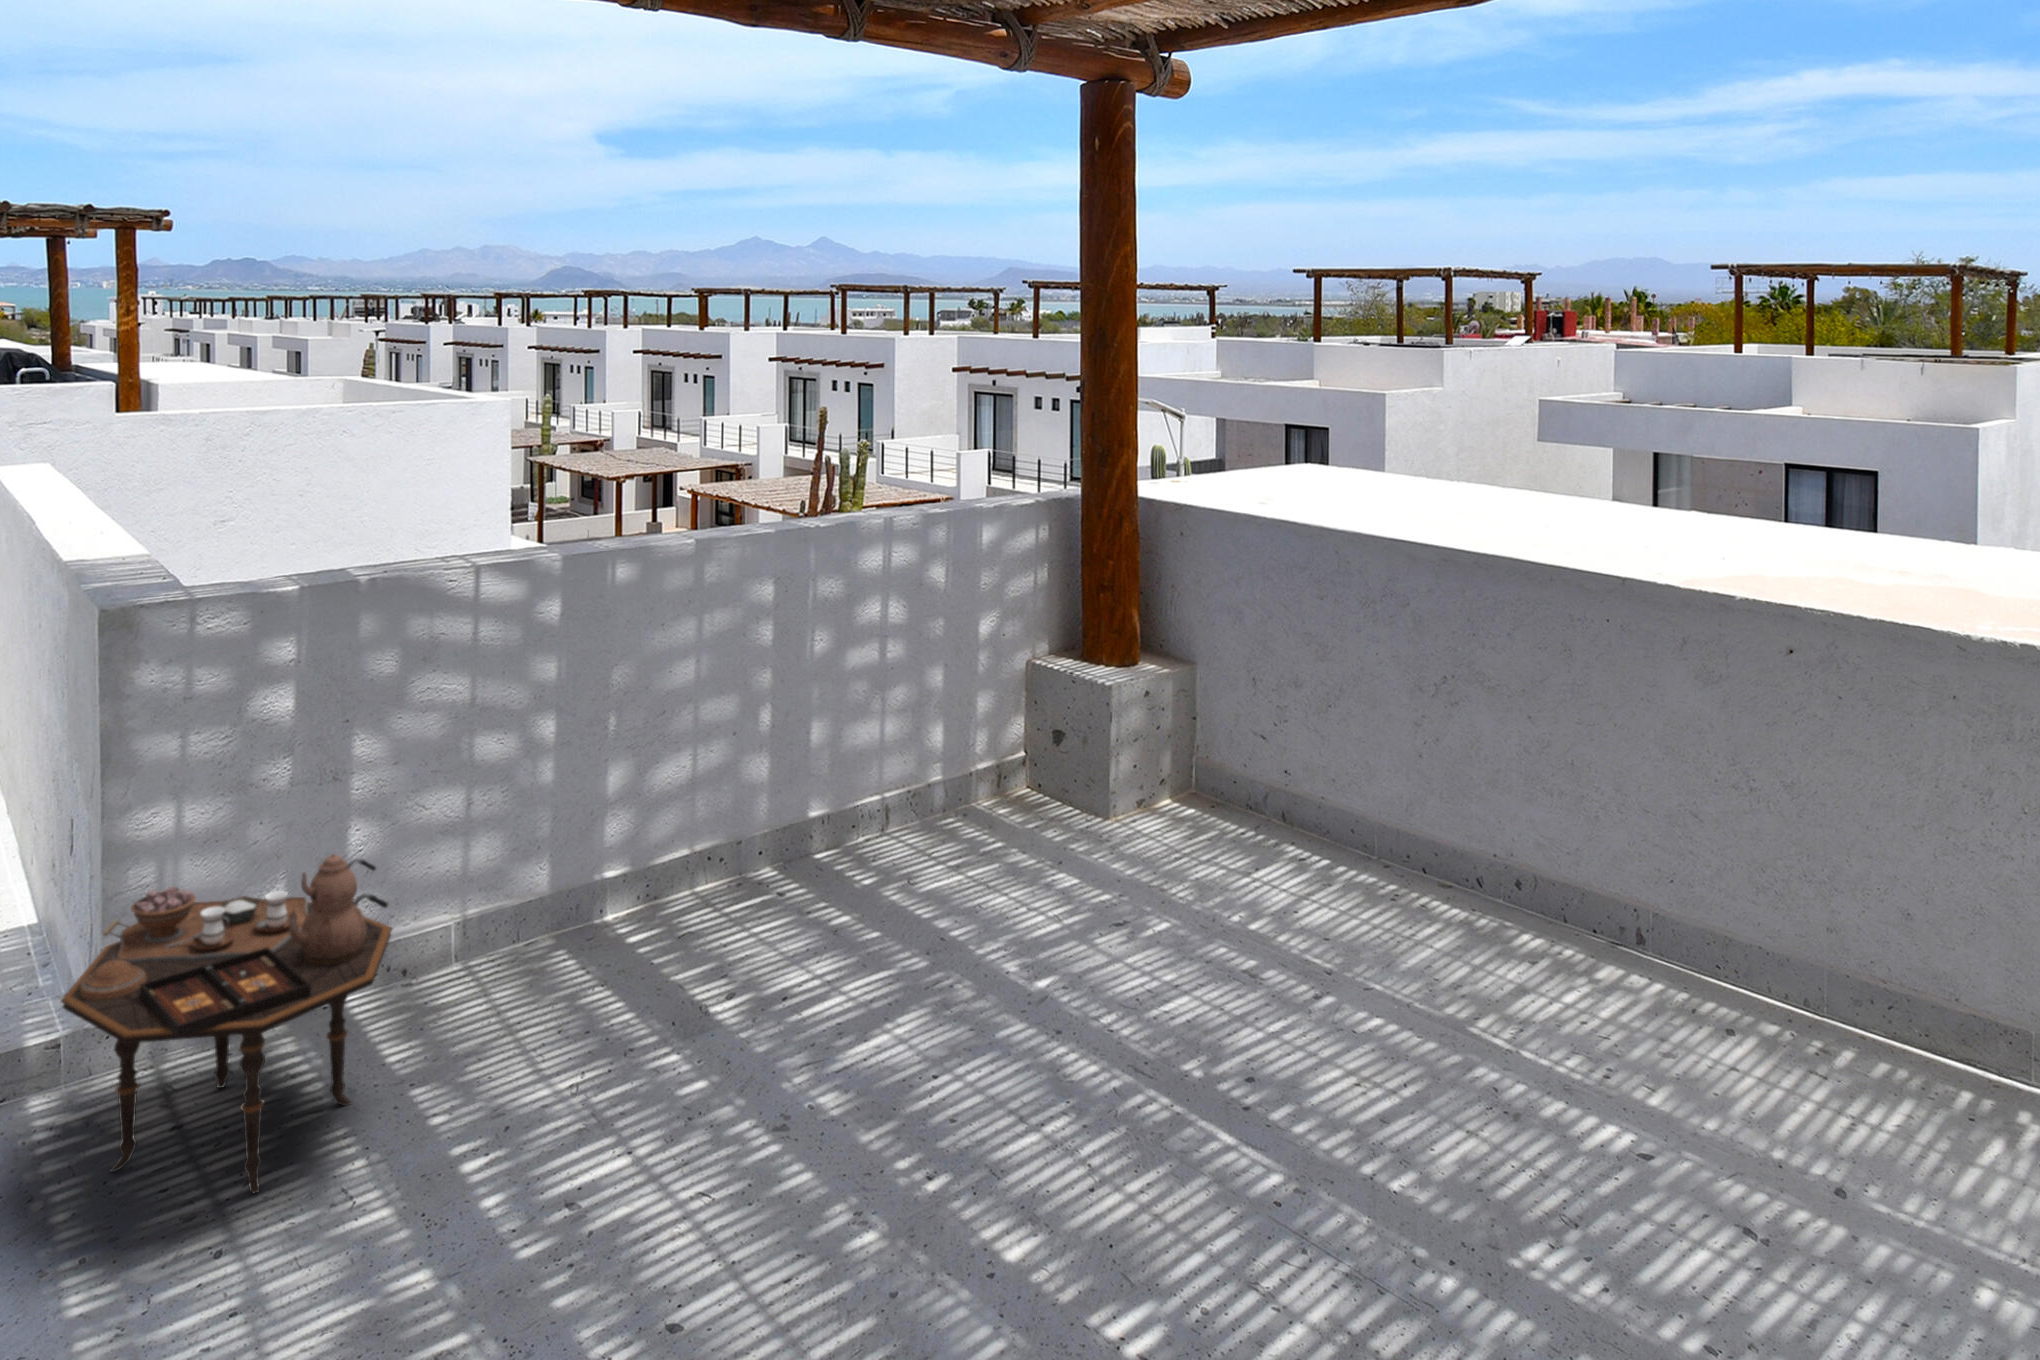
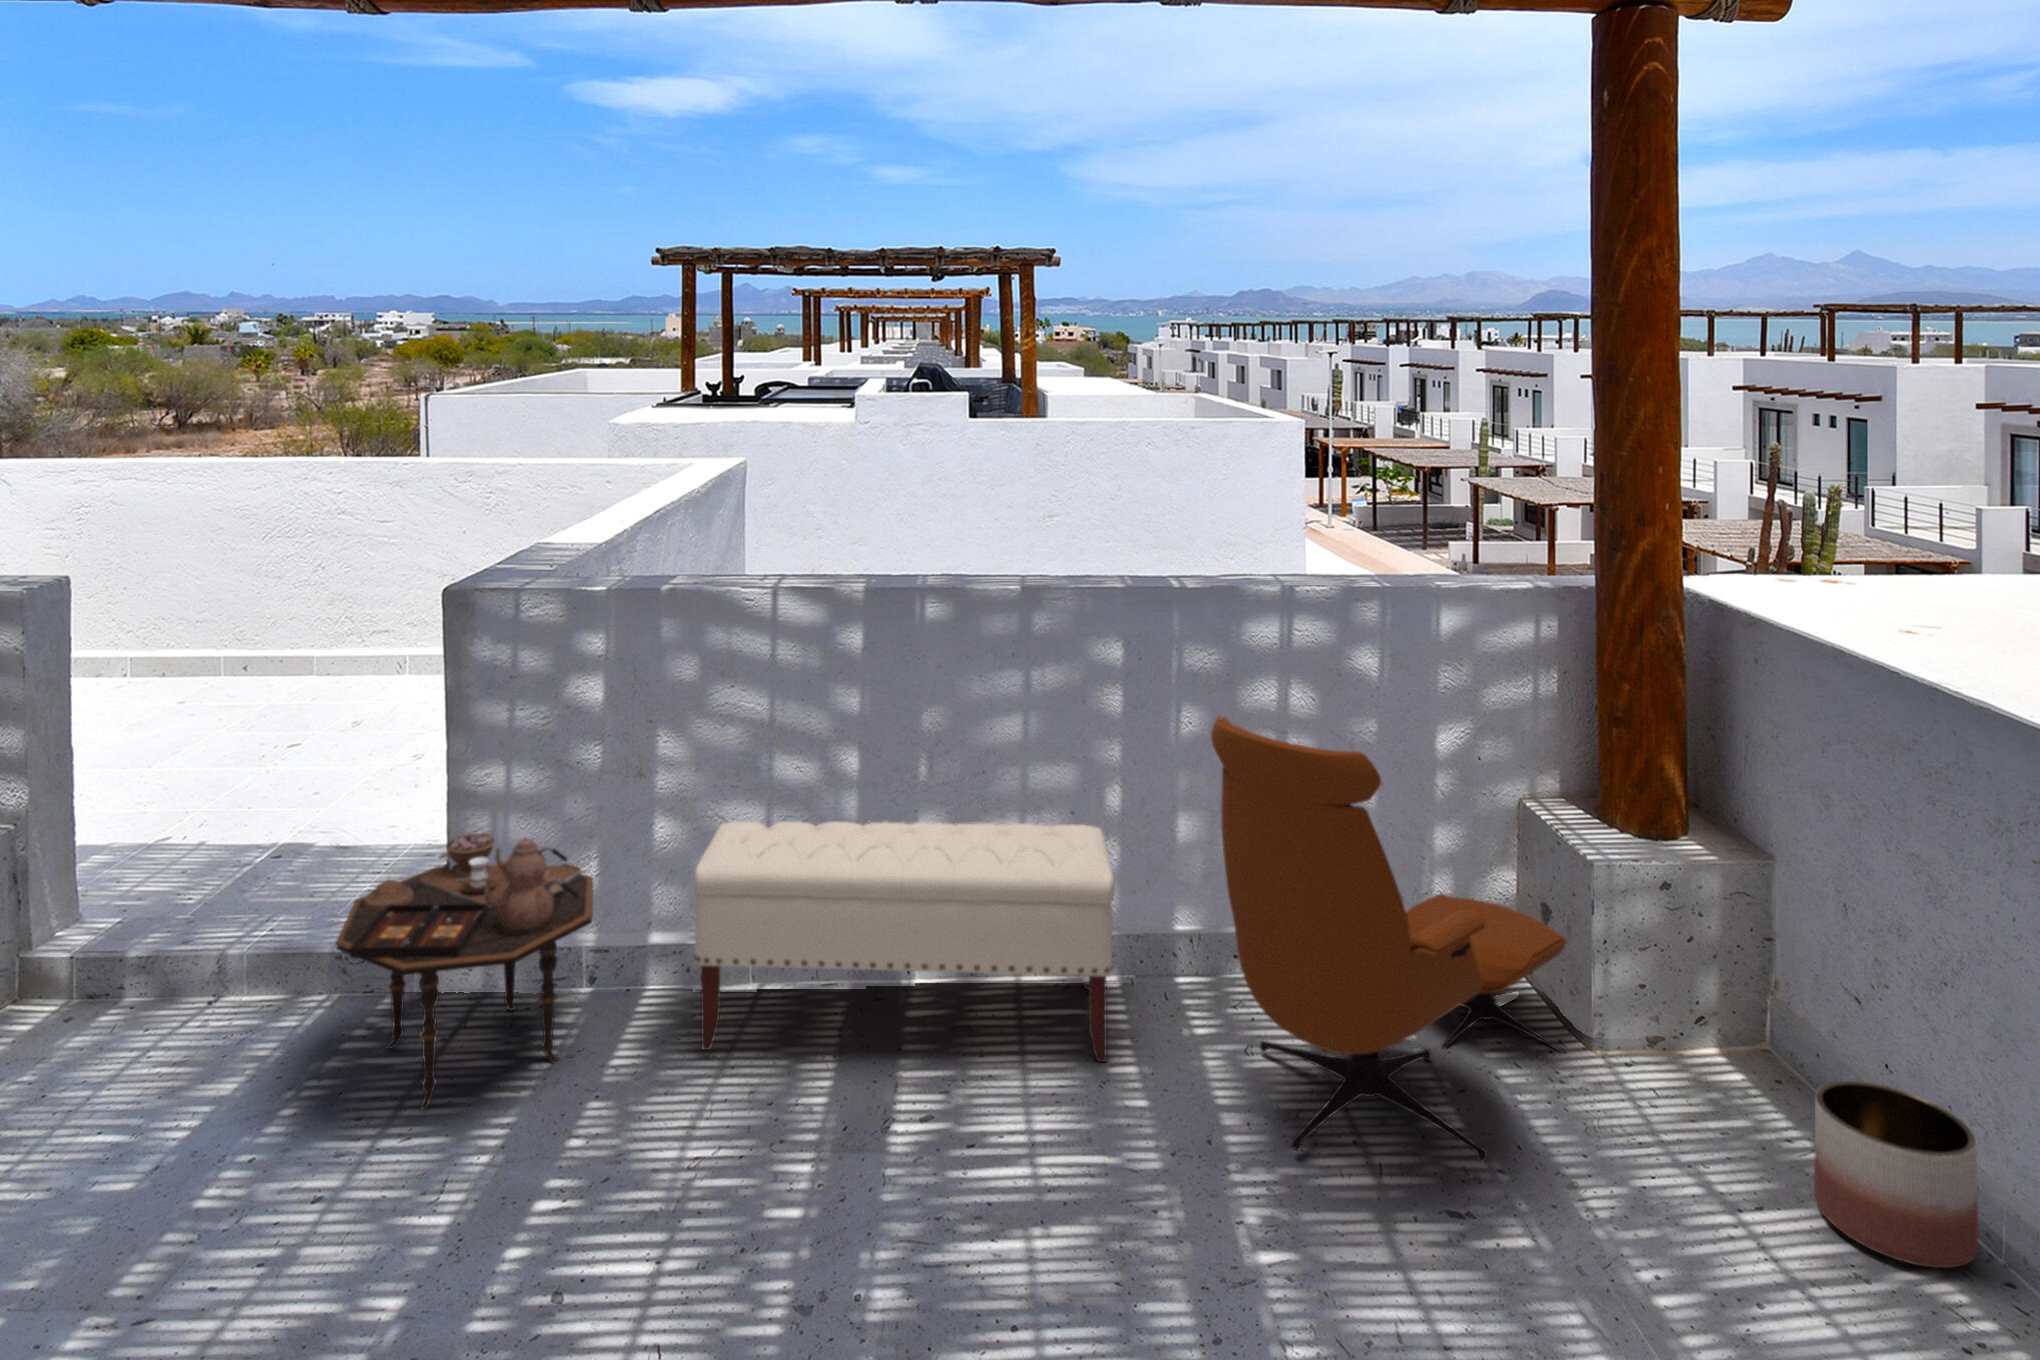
lounge chair: none [932,604,1122,928] -> present [1211,716,1566,1162]
bench: none [436,739,846,1035] -> present [693,821,1115,1062]
planter: none [1272,776,1355,870] -> present [1814,1081,1978,1268]

